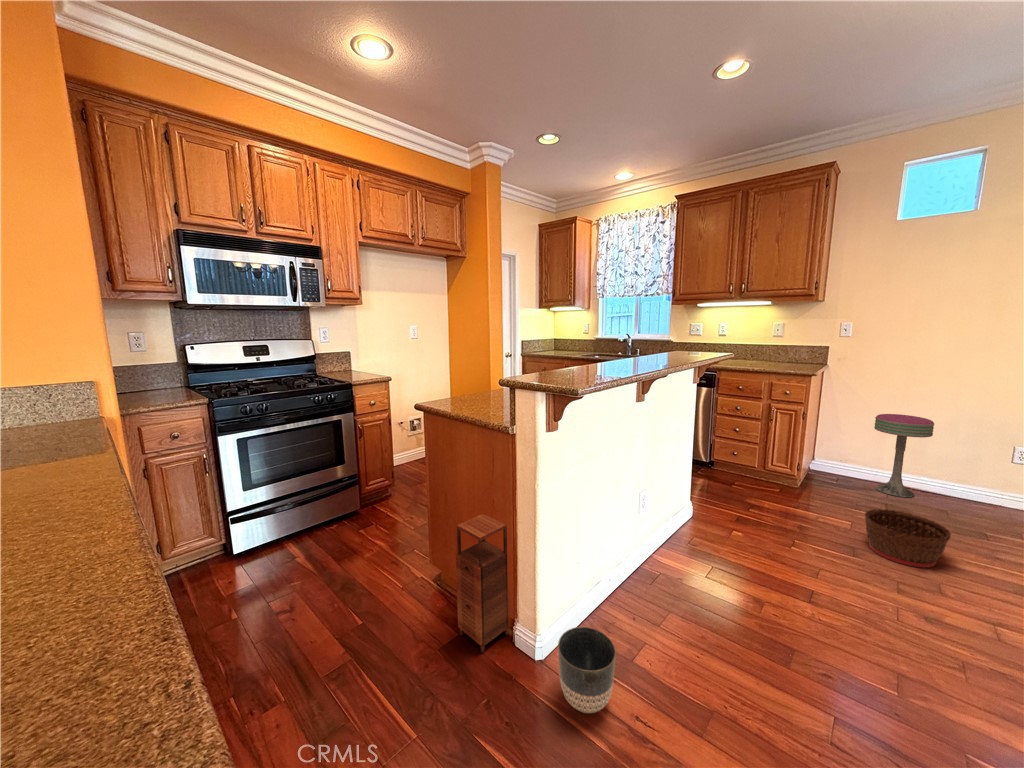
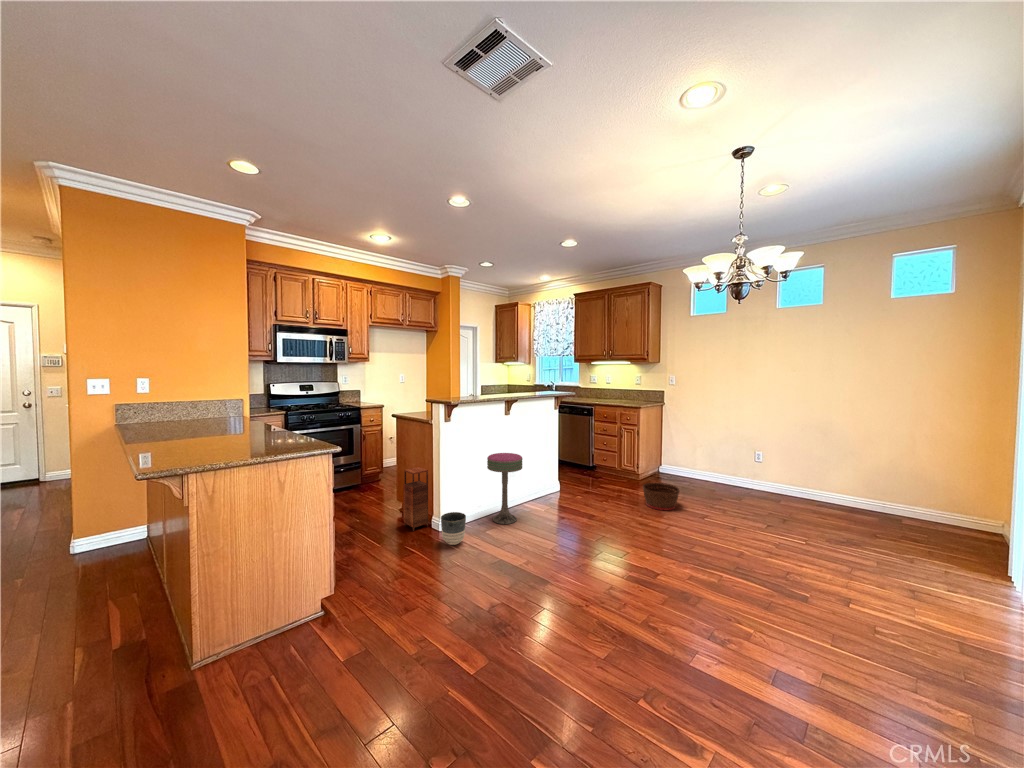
bar stool: present [874,414,934,497] -> present [487,453,522,524]

